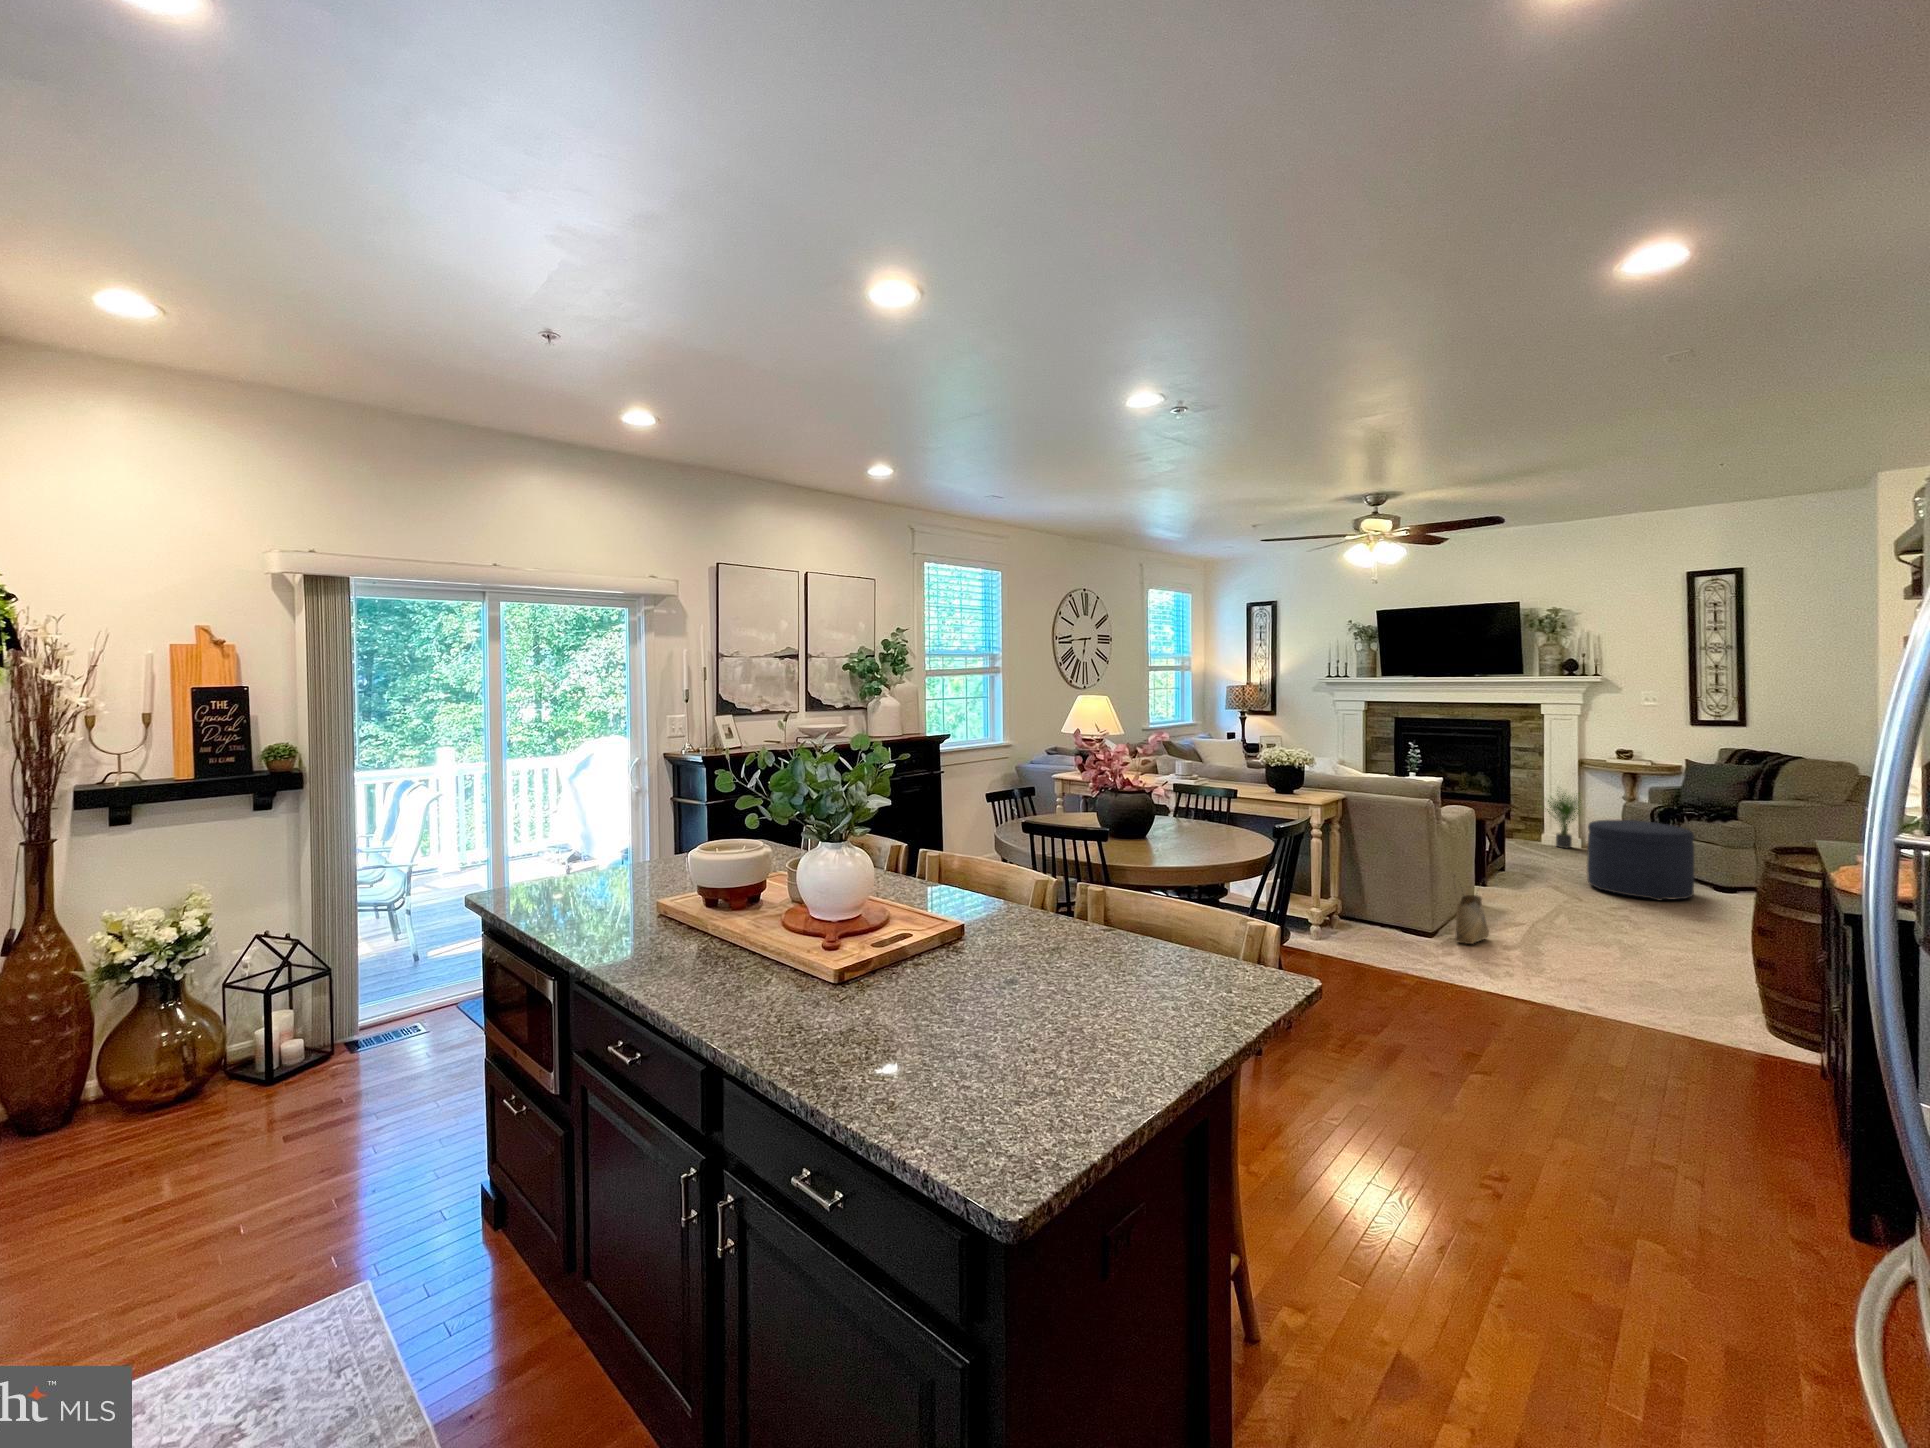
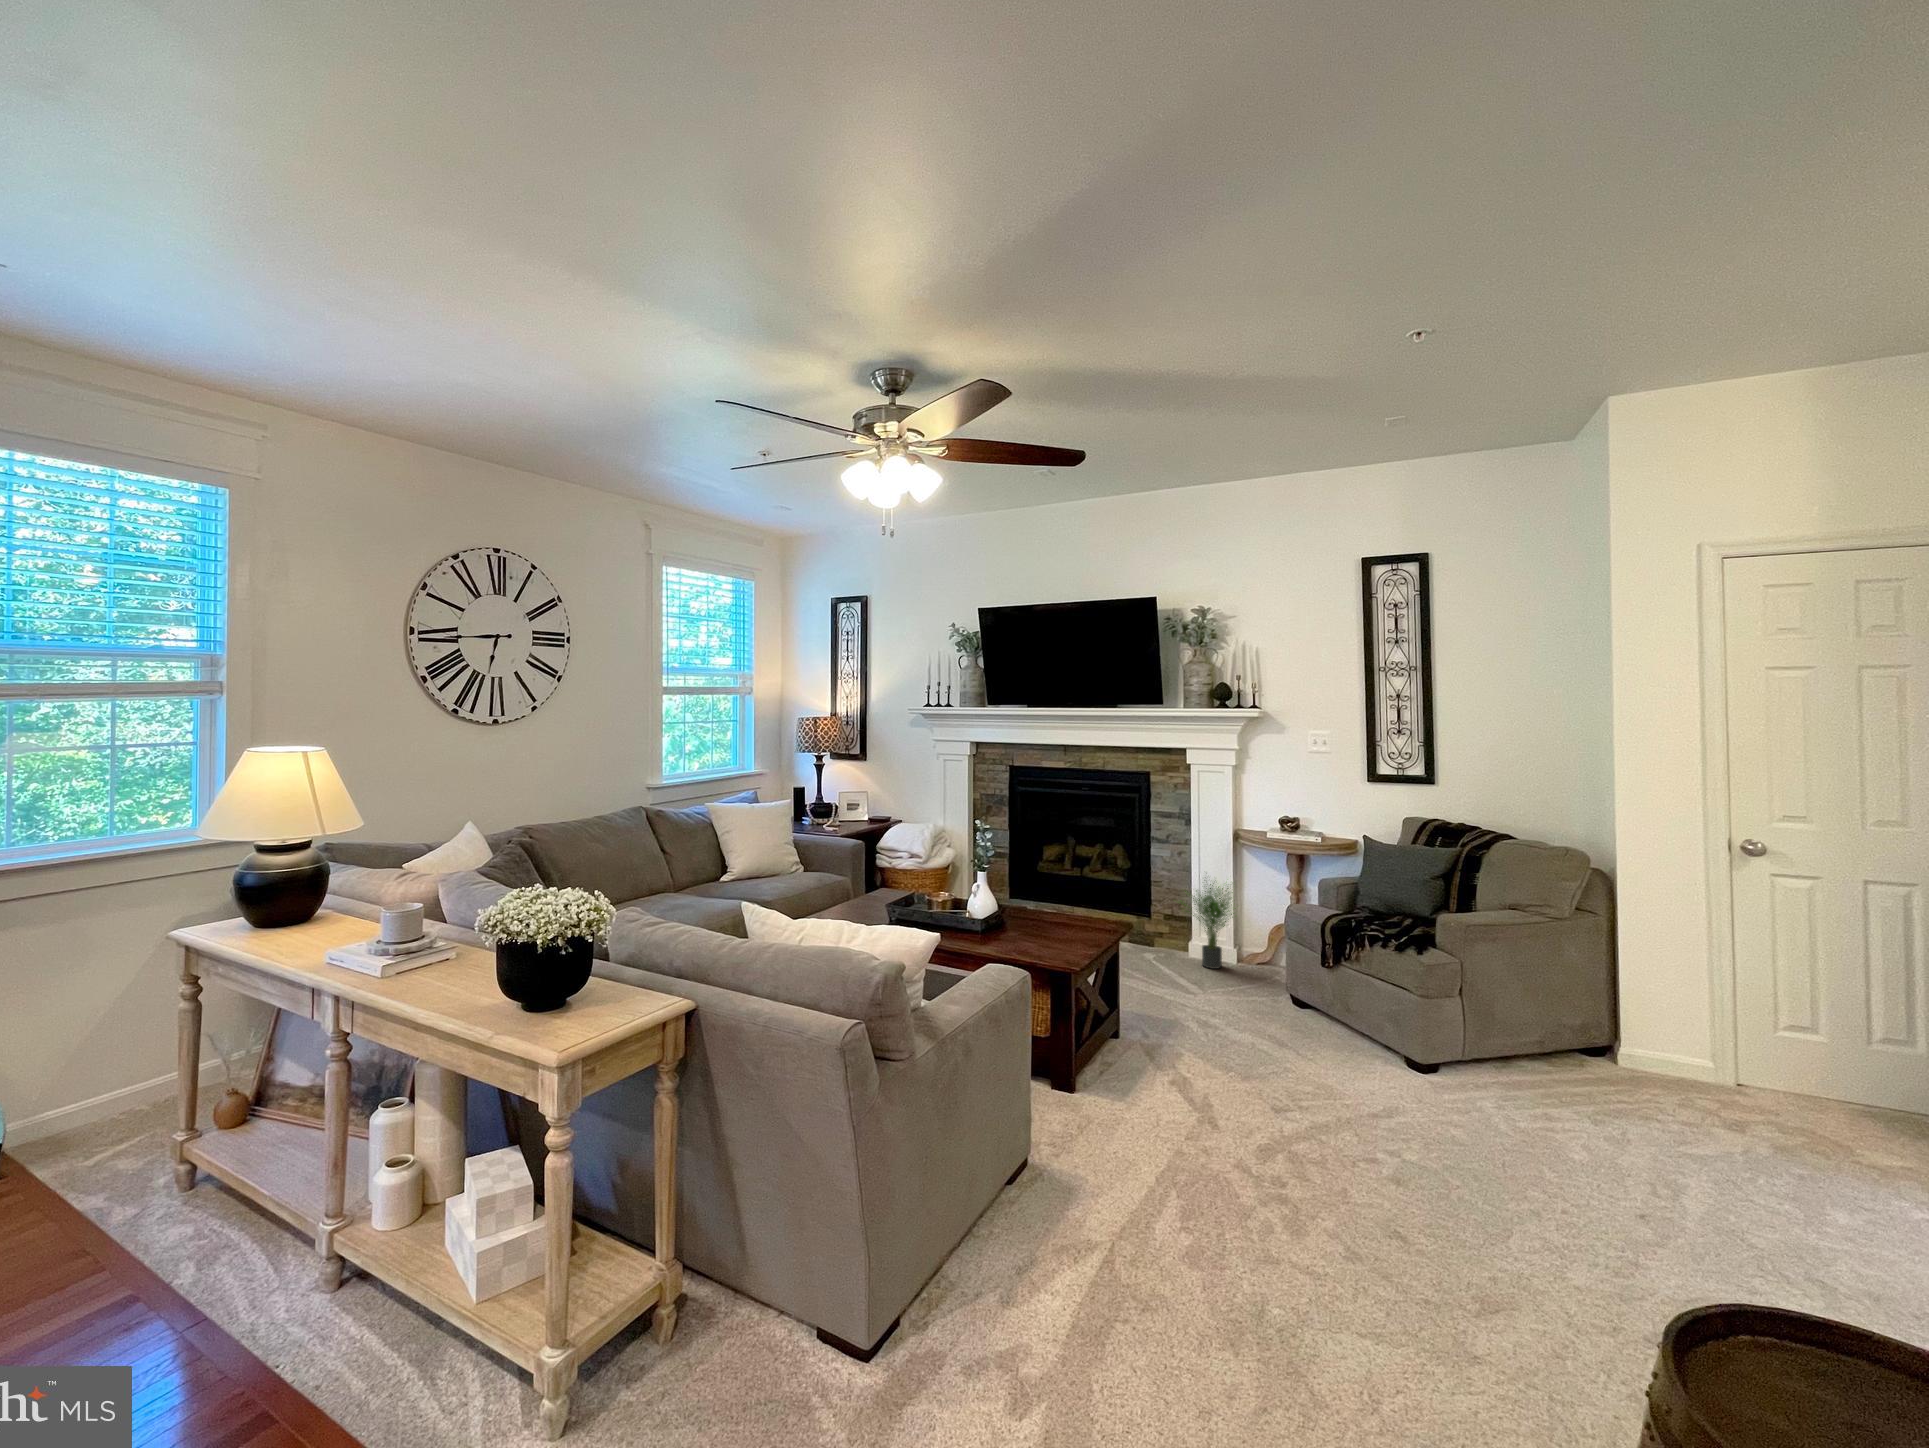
ottoman: present [1587,820,1694,900] -> none [1227,952,1381,1112]
woven basket: present [1454,875,1489,944] -> none [906,1181,992,1385]

